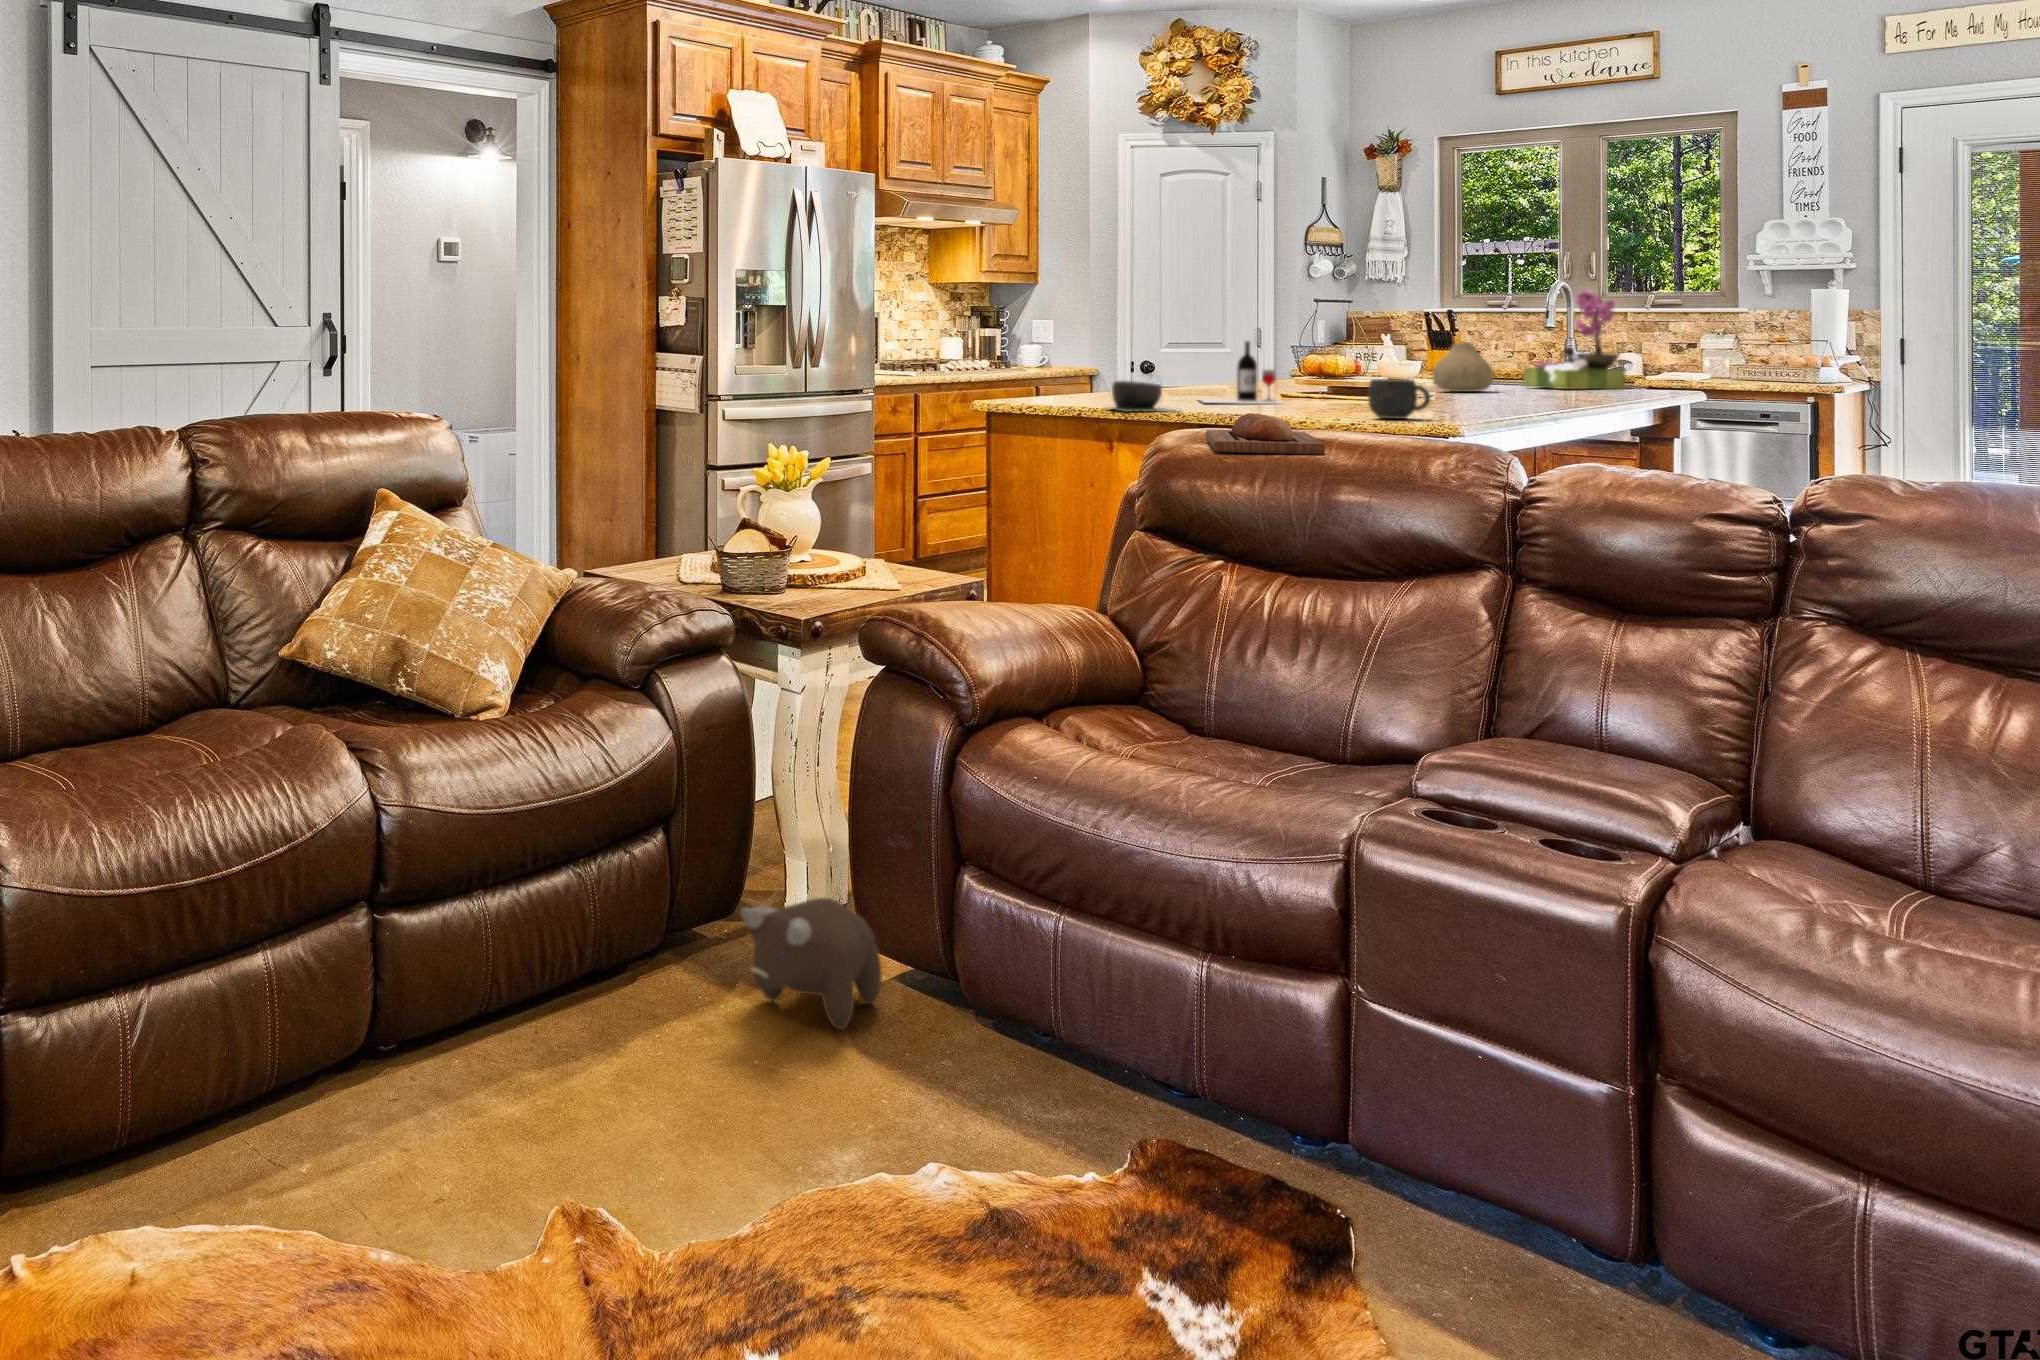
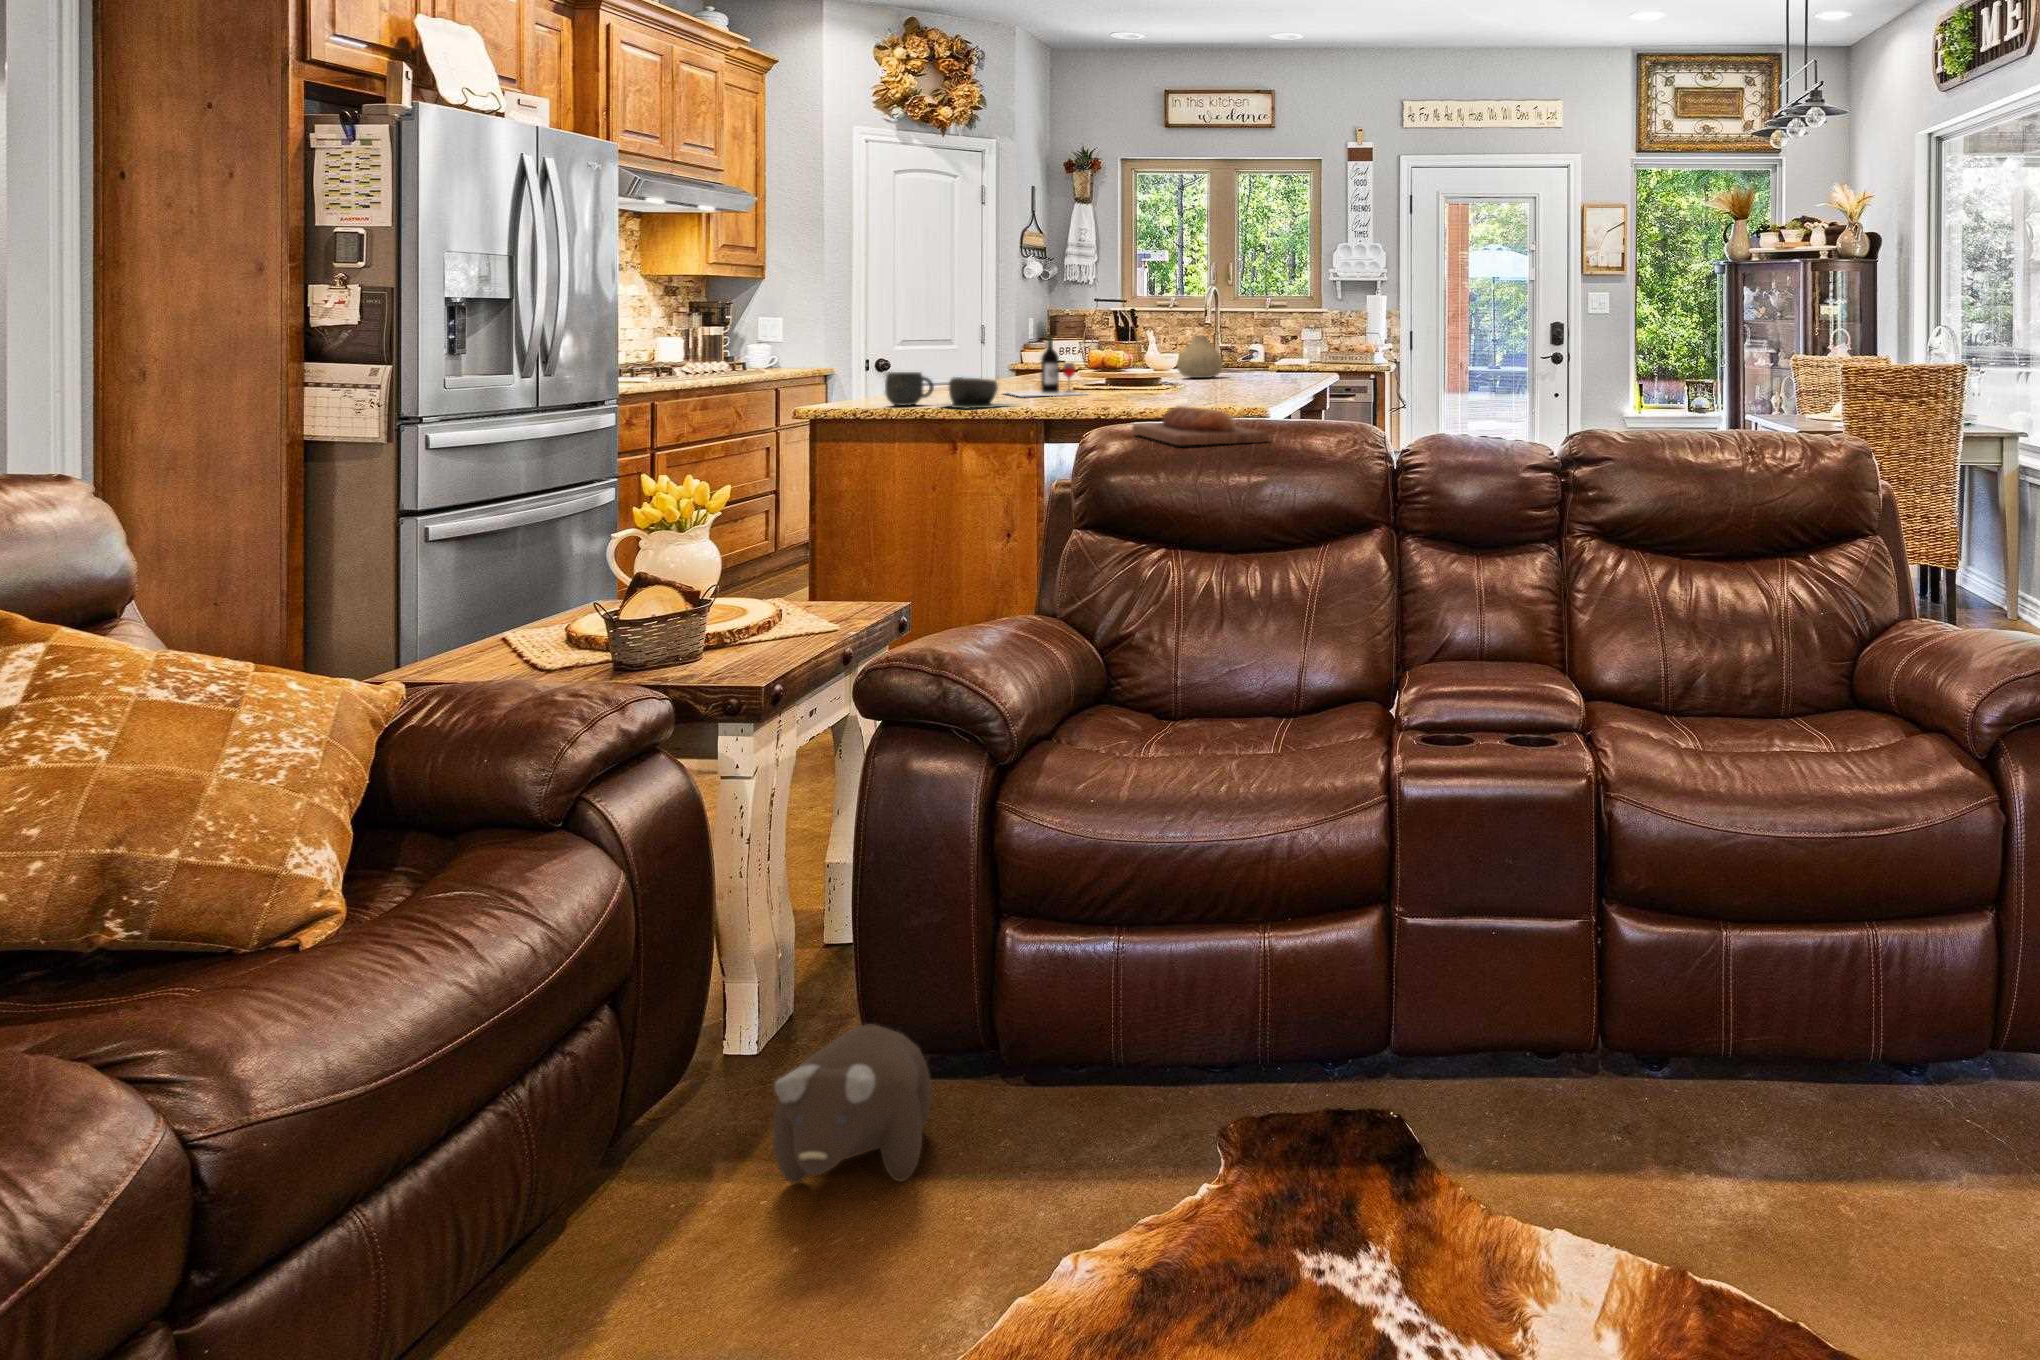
flower arrangement: present [1524,290,1625,389] -> none [1234,291,1304,374]
mug: present [1368,379,1430,419] -> present [885,372,934,406]

